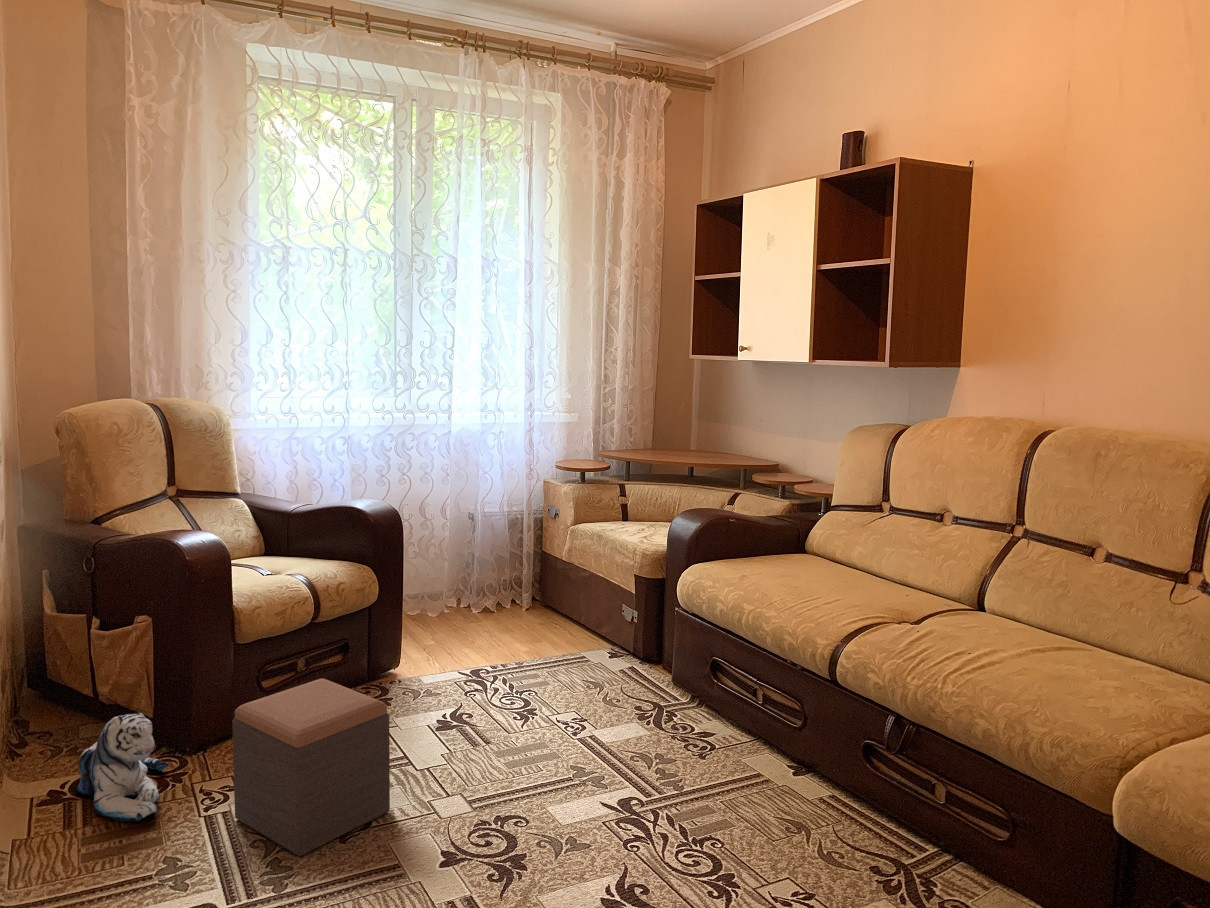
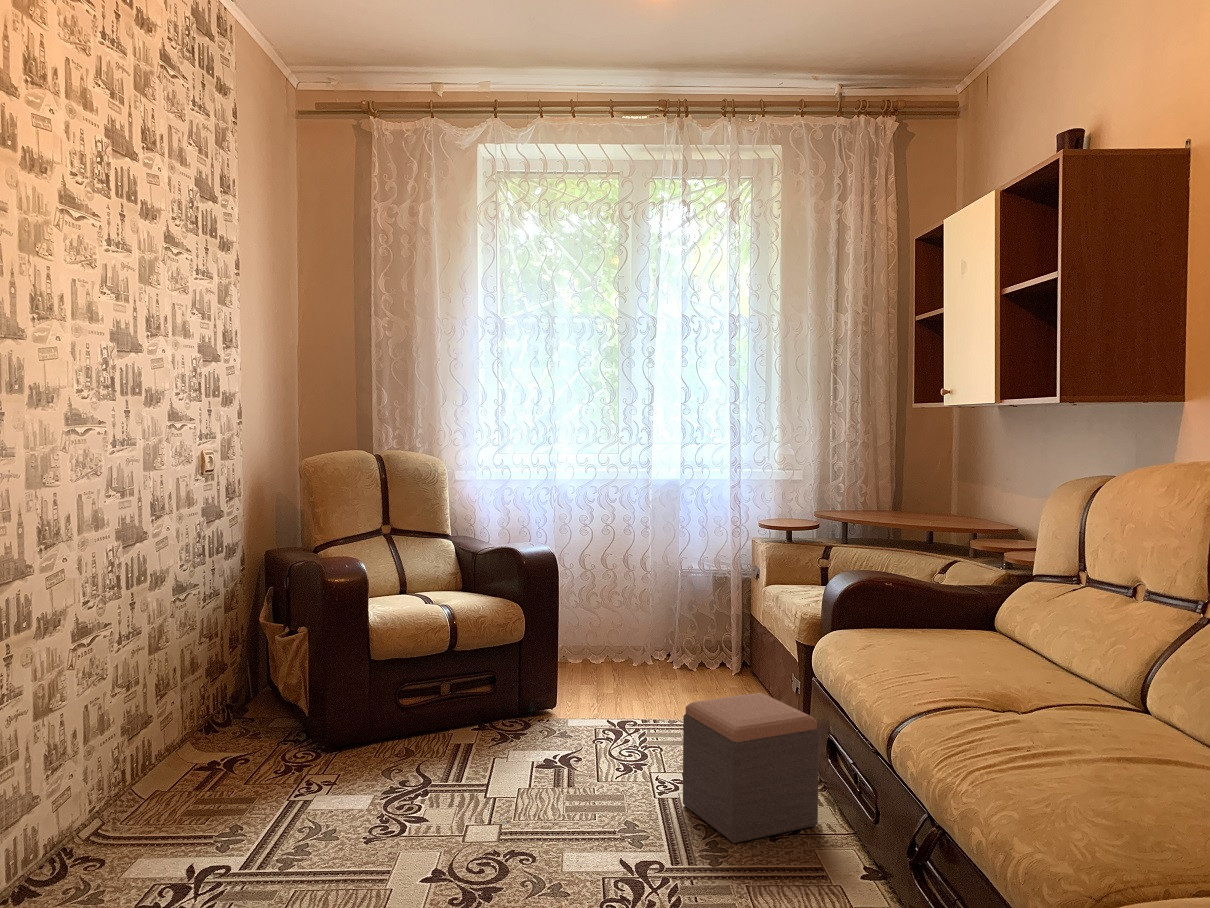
plush toy: present [76,713,167,821] -> none [564,702,632,791]

